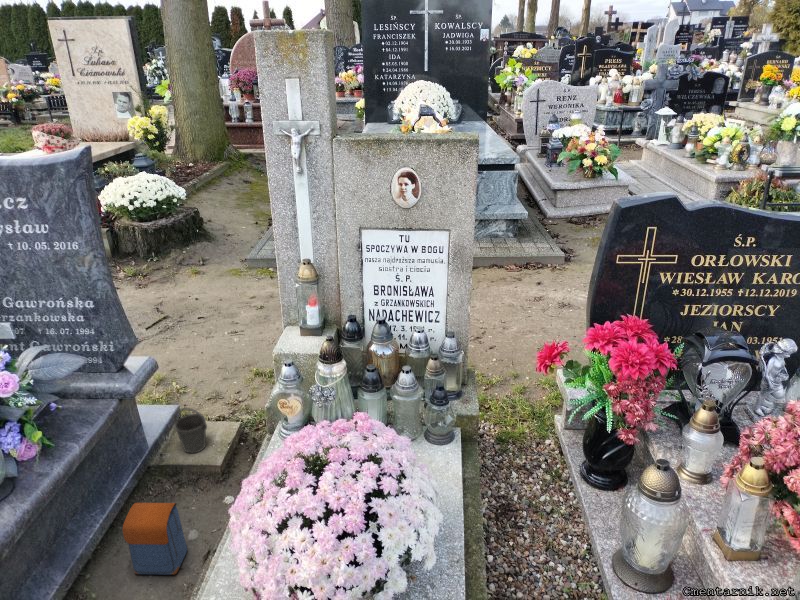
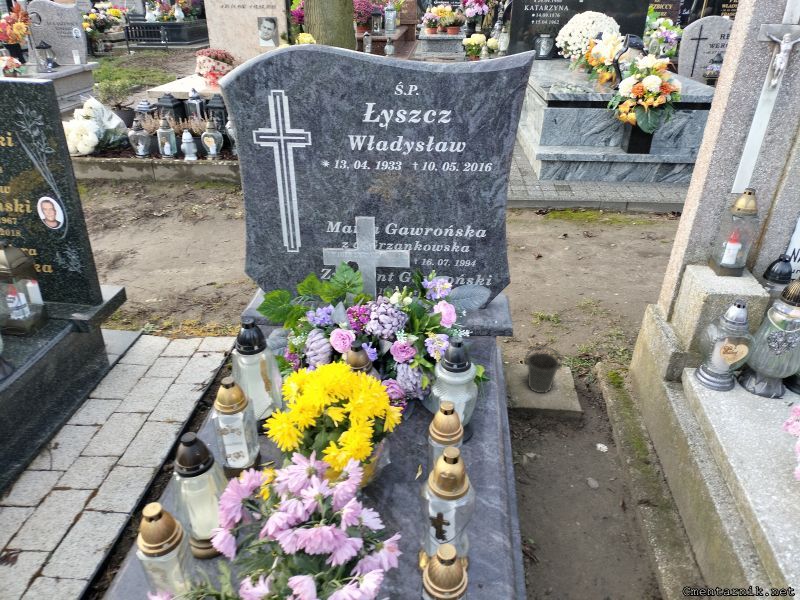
backpack: present [123,503,187,574] -> none [552,446,613,520]

